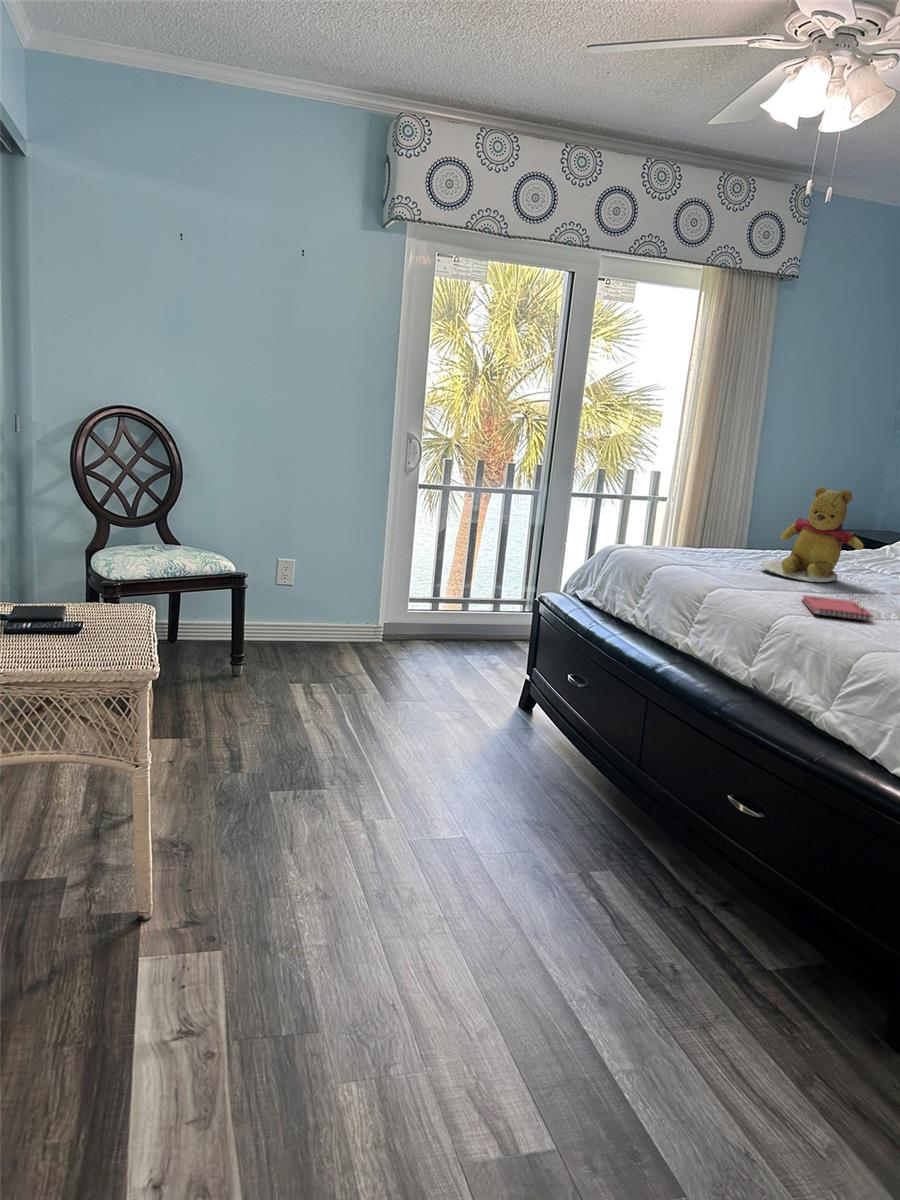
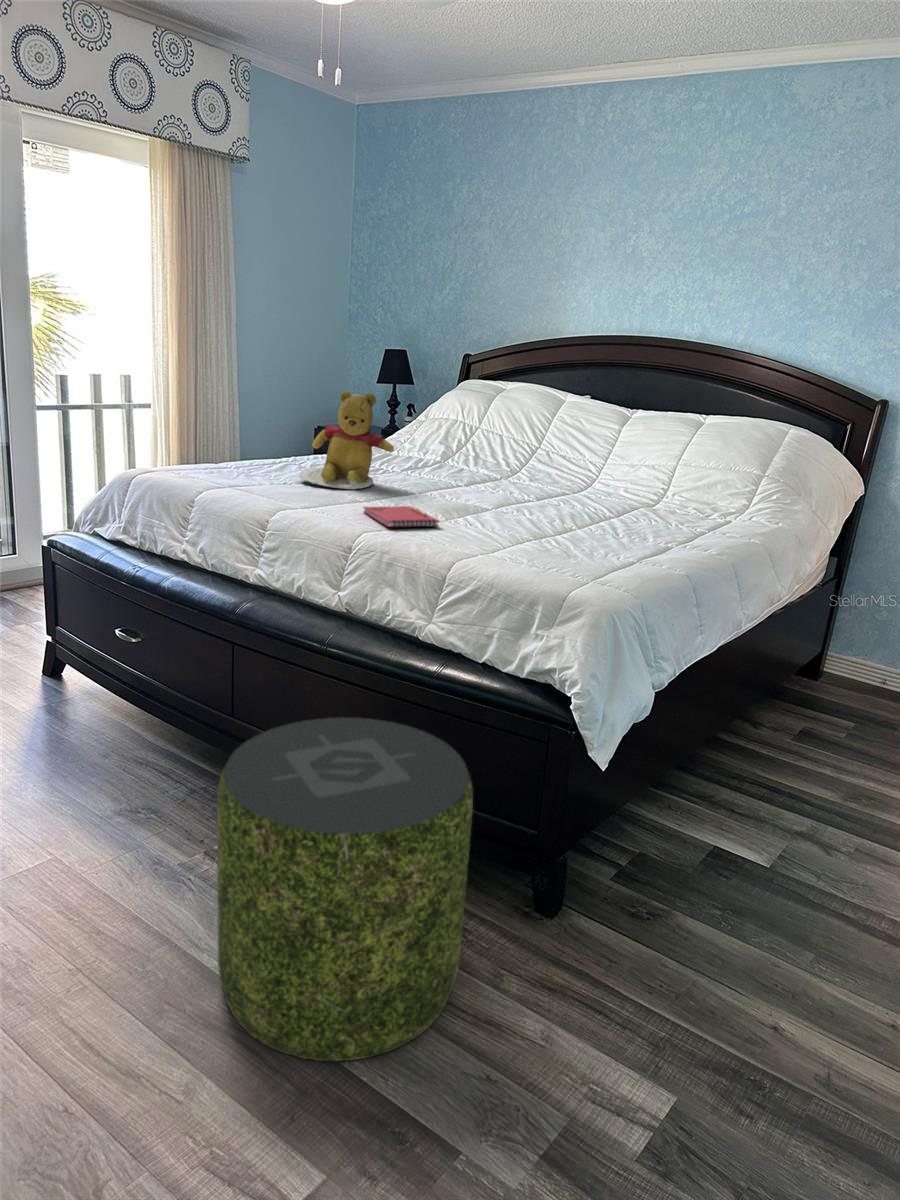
pouf: none [540,762,801,1089] -> present [217,717,473,1061]

